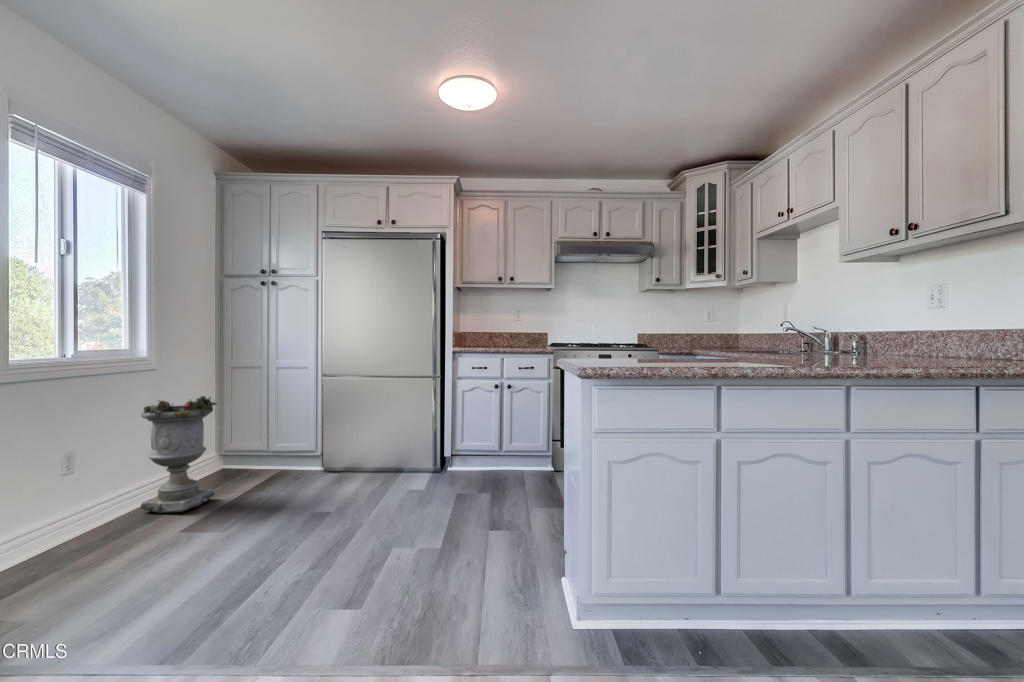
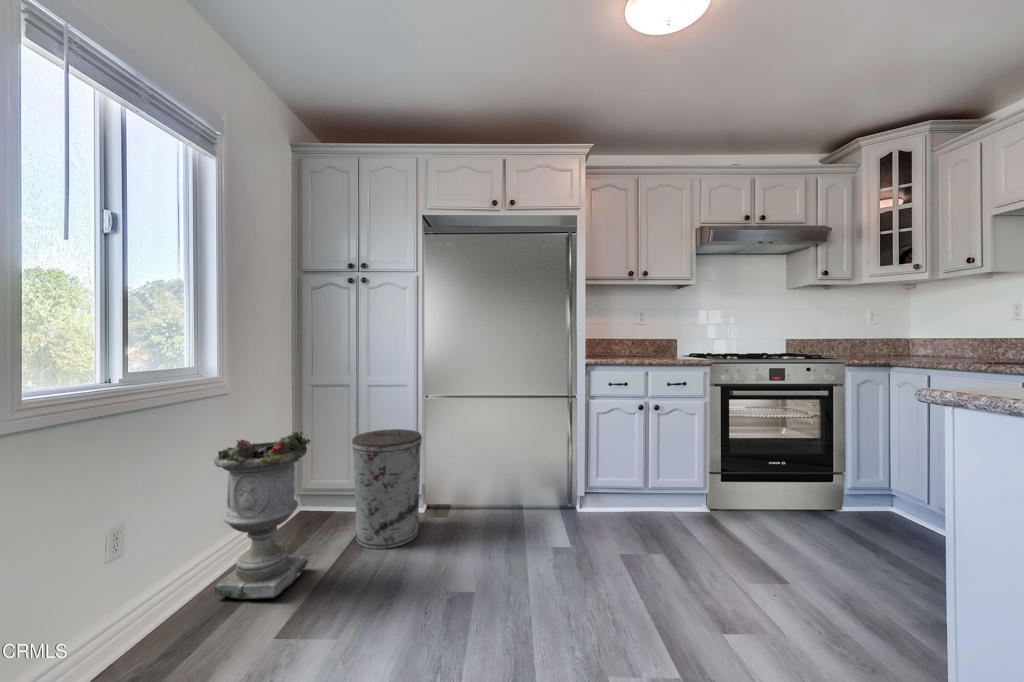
trash can: none [256,402,314,489] -> present [352,429,422,549]

